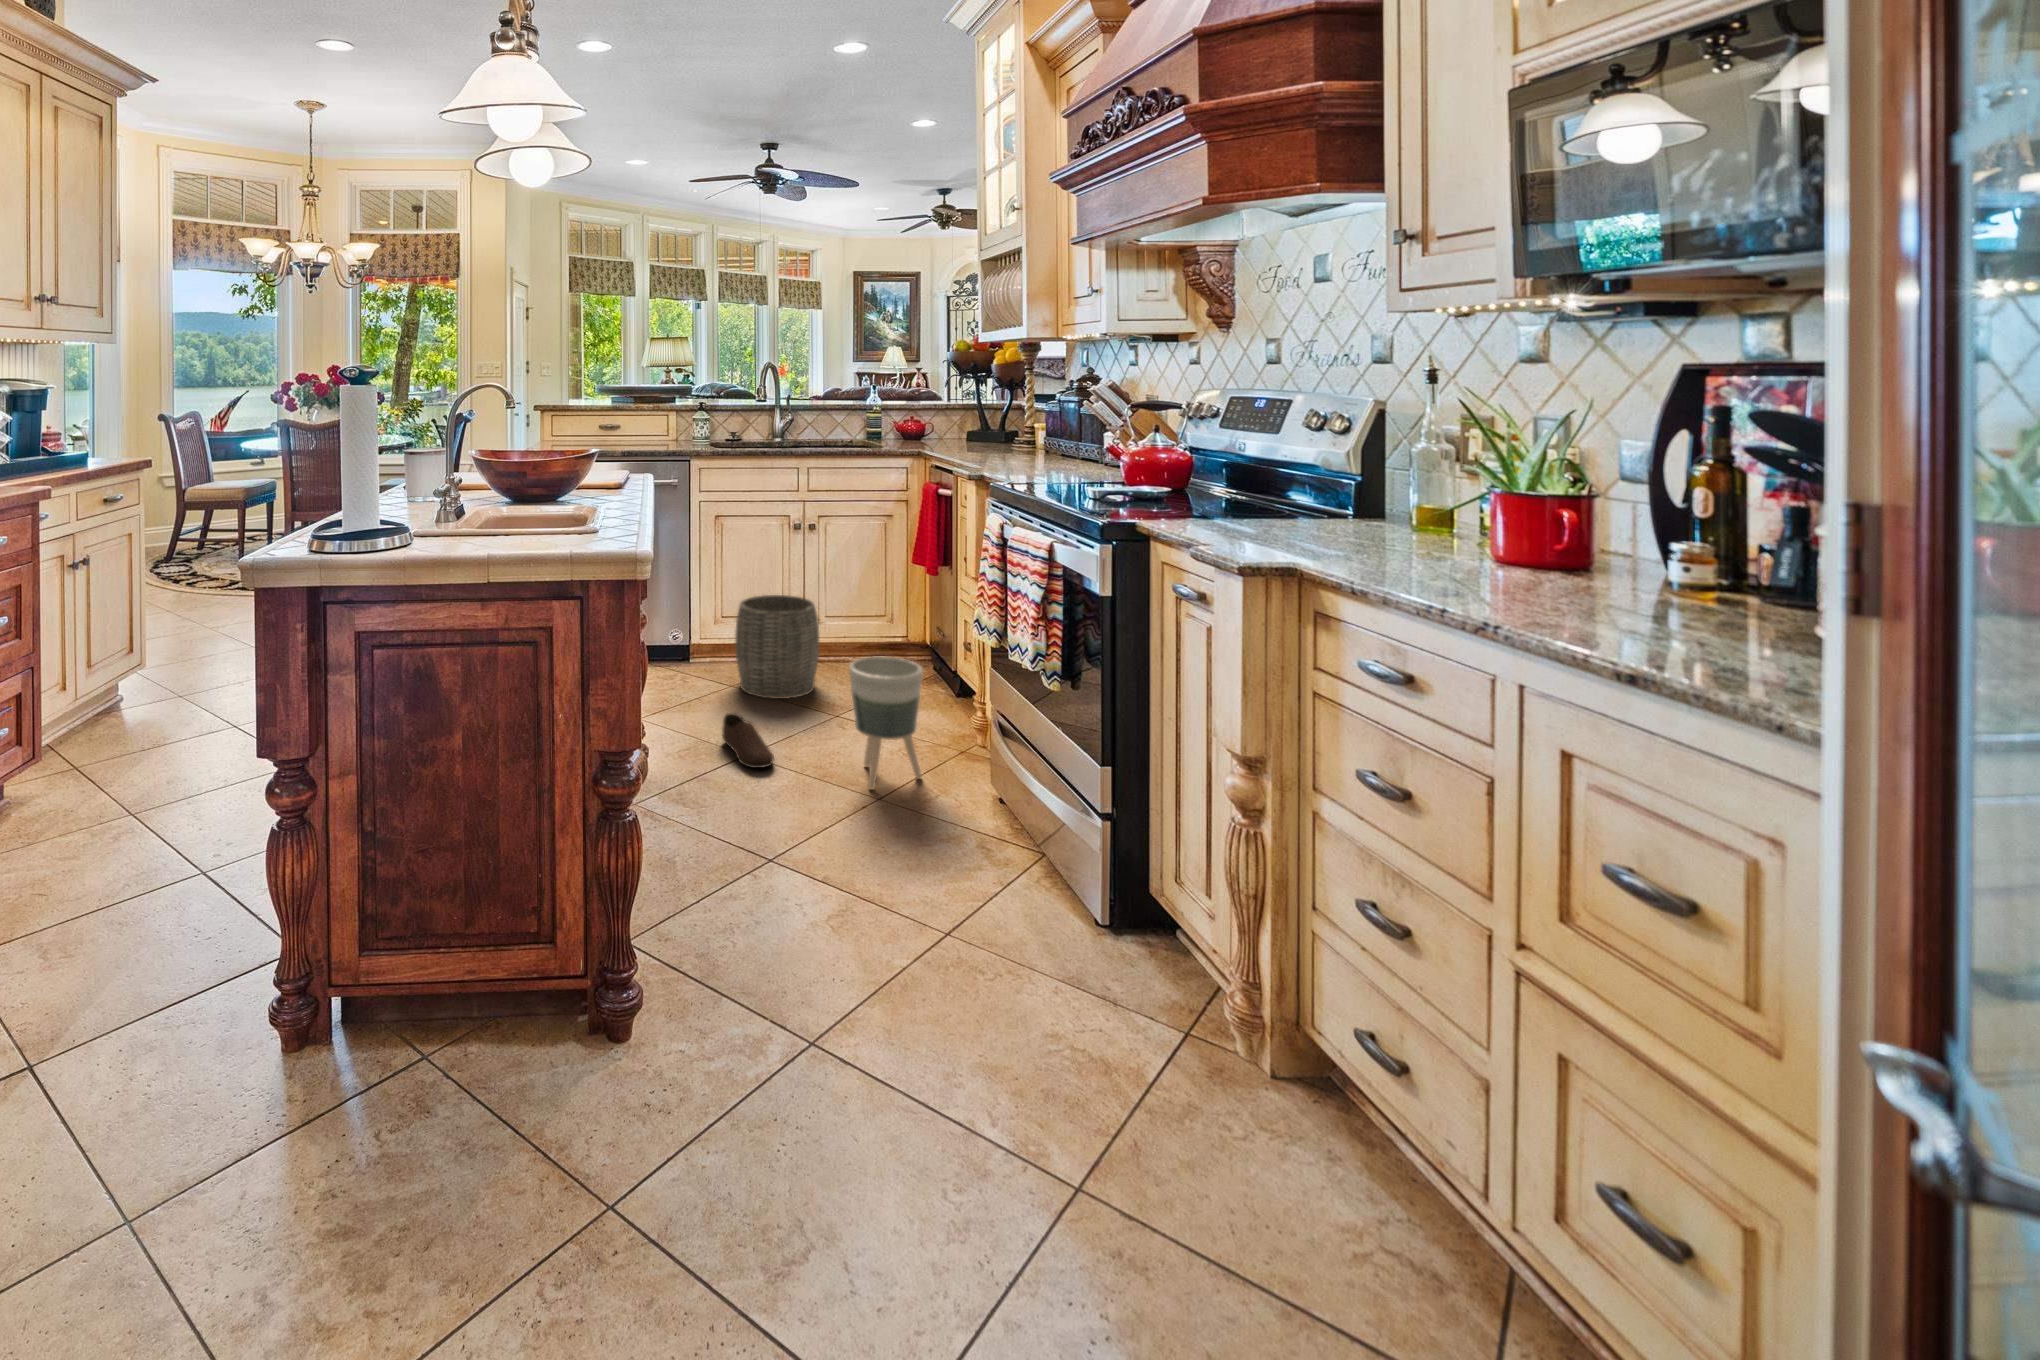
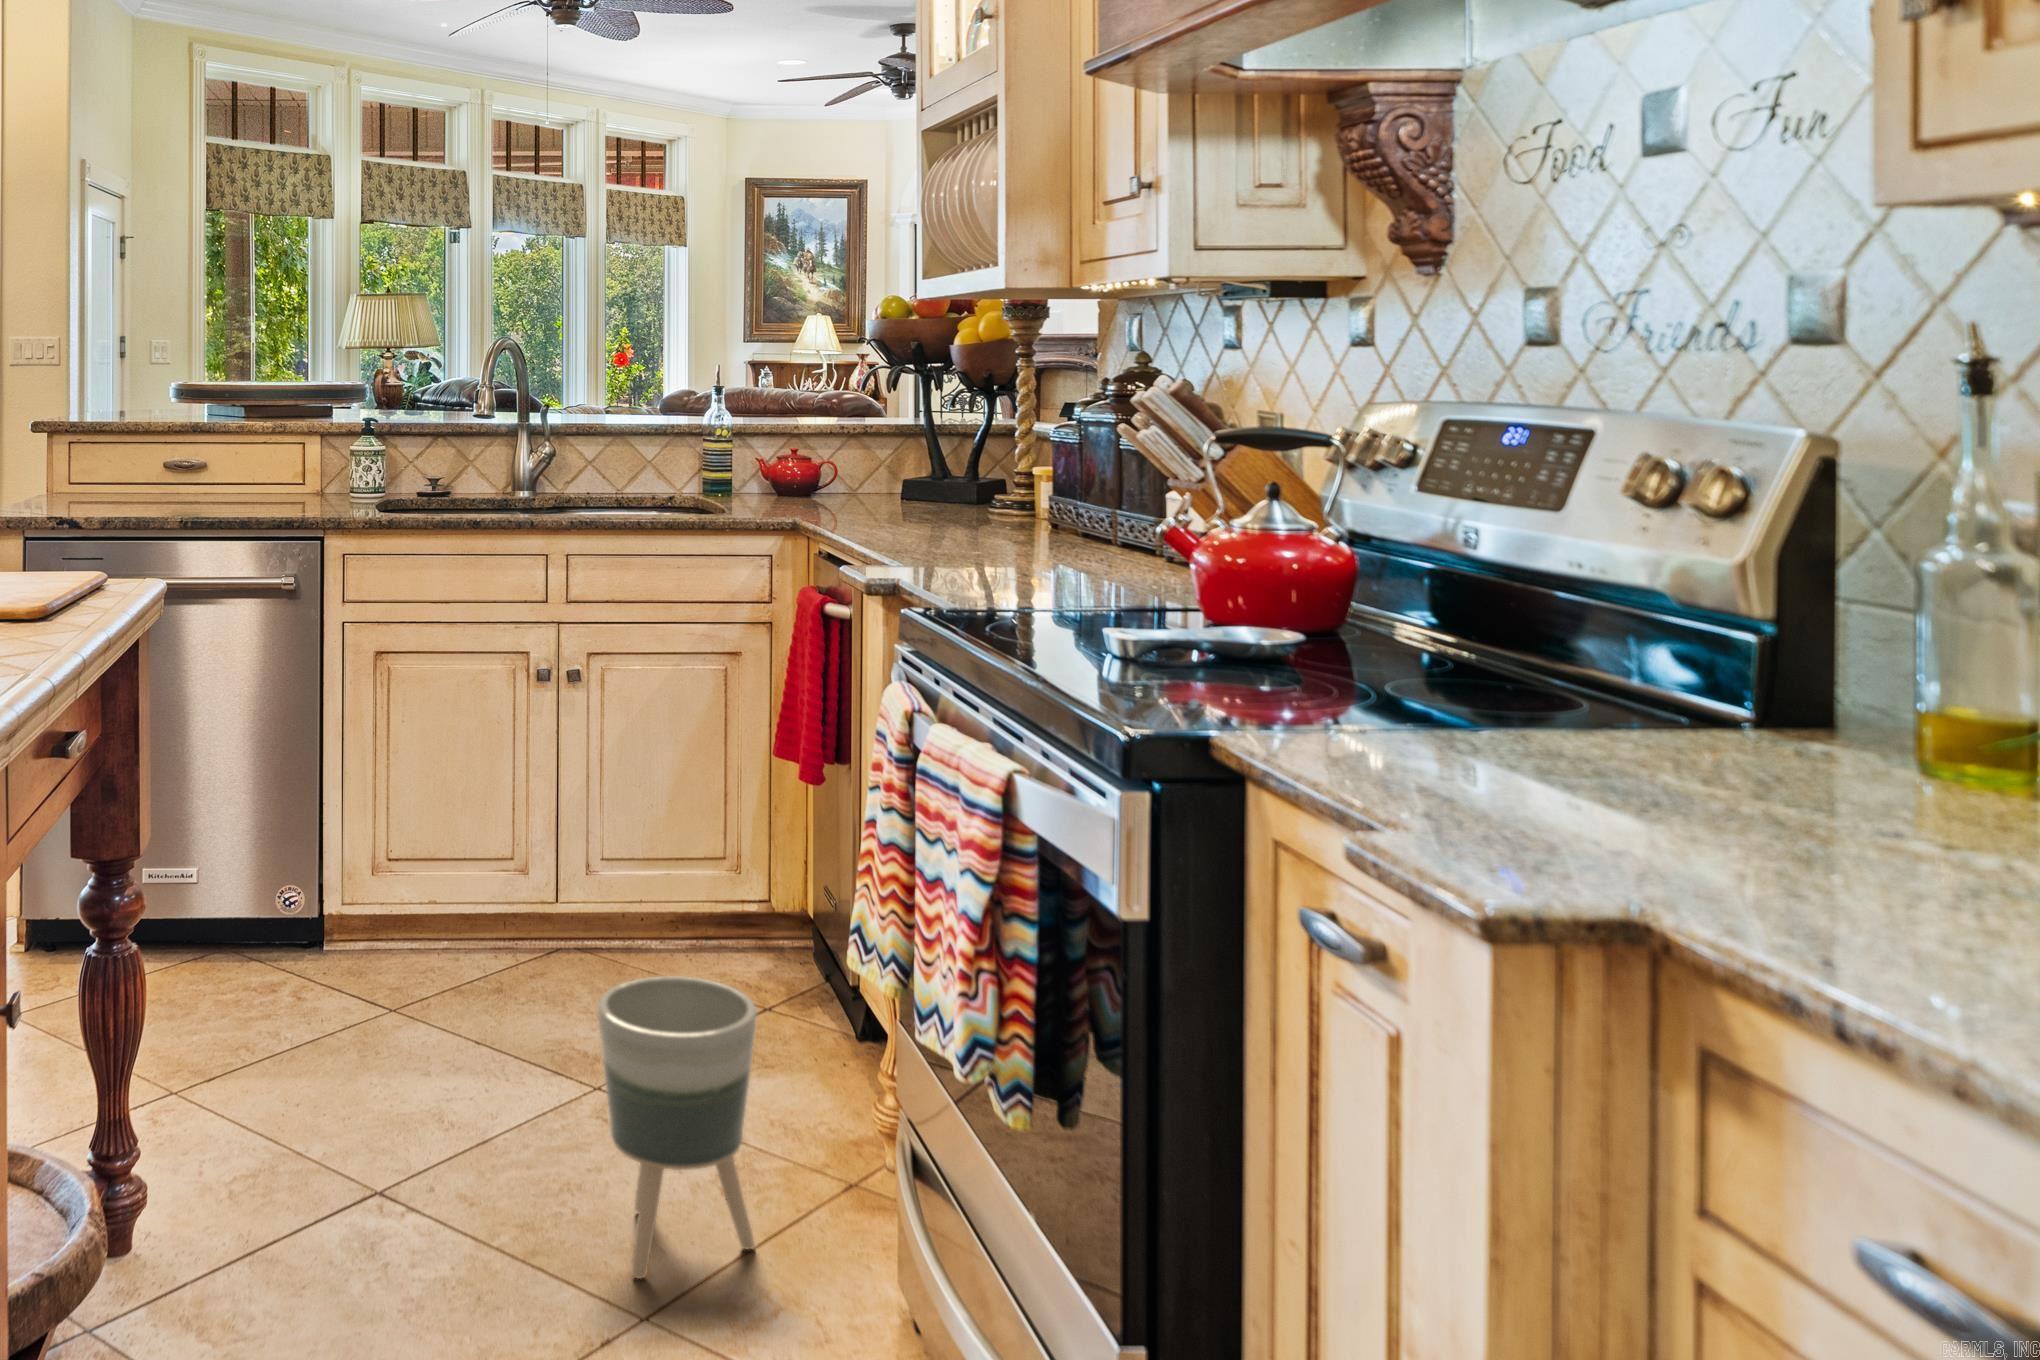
woven basket: present [735,595,819,699] -> none [412,812,583,1033]
shoe: present [722,713,774,768] -> none [347,1082,443,1217]

